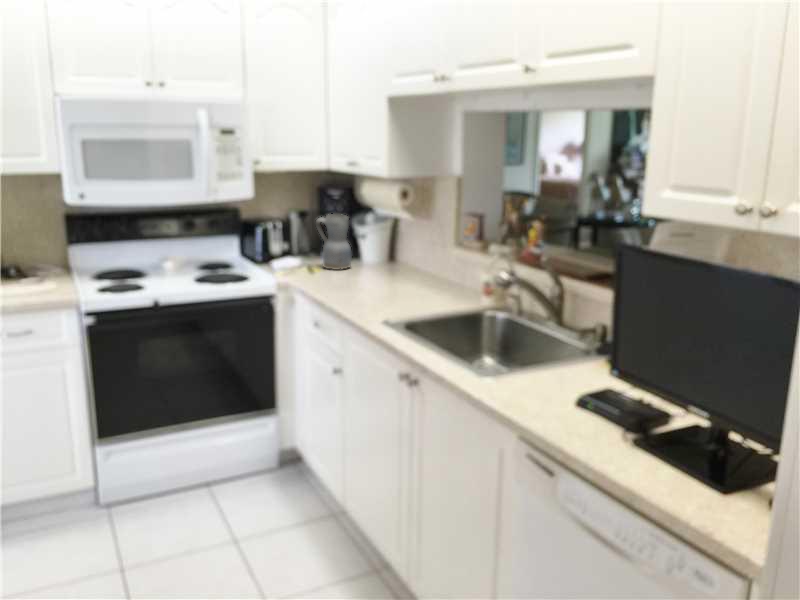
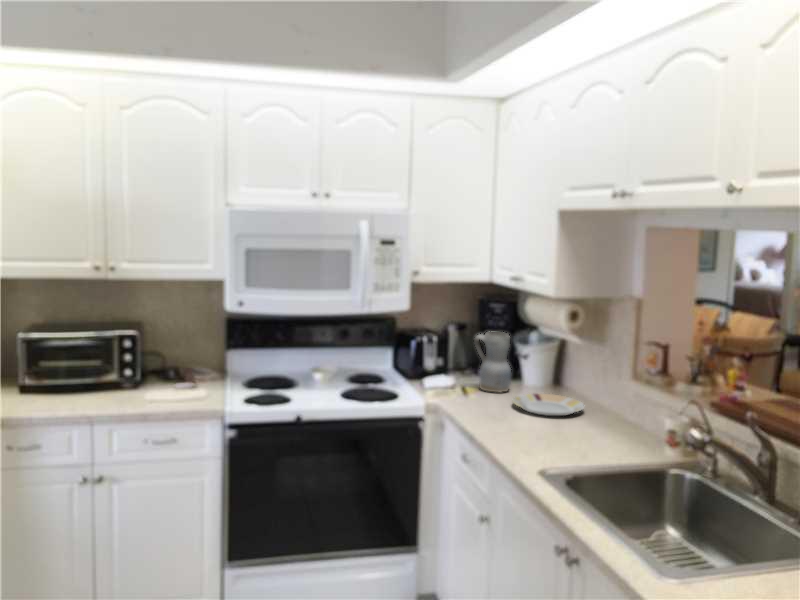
plate: none [354,267,417,284] -> present [513,394,584,416]

